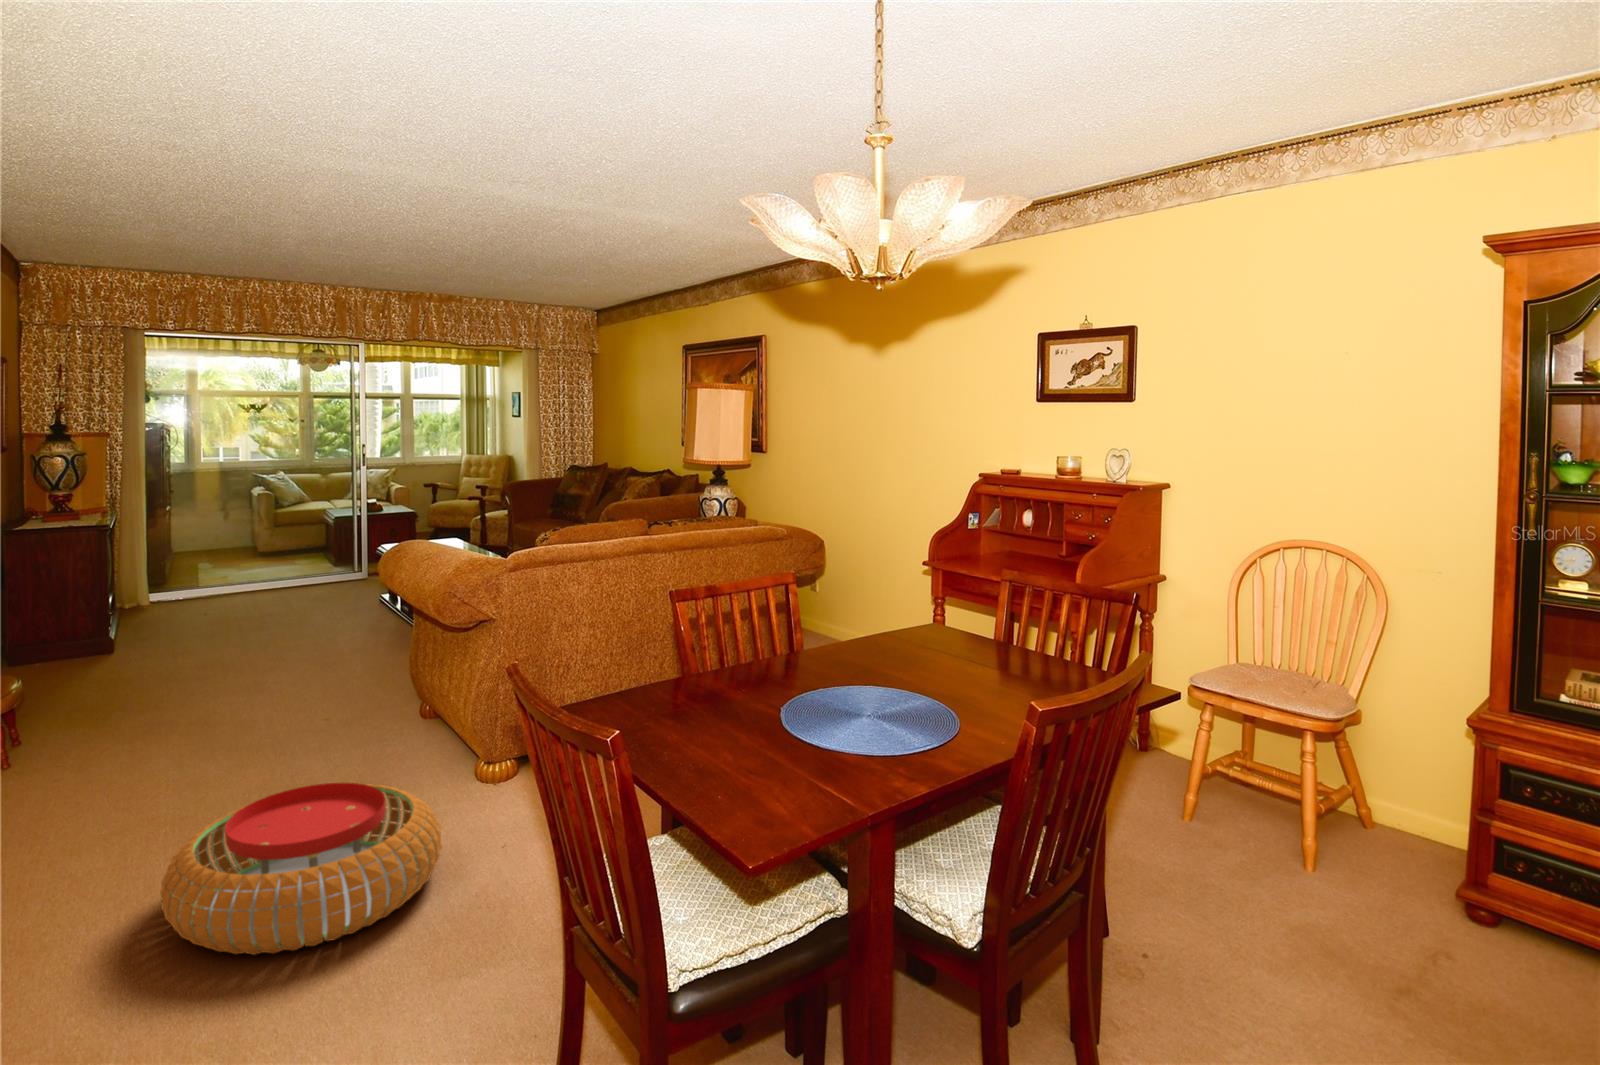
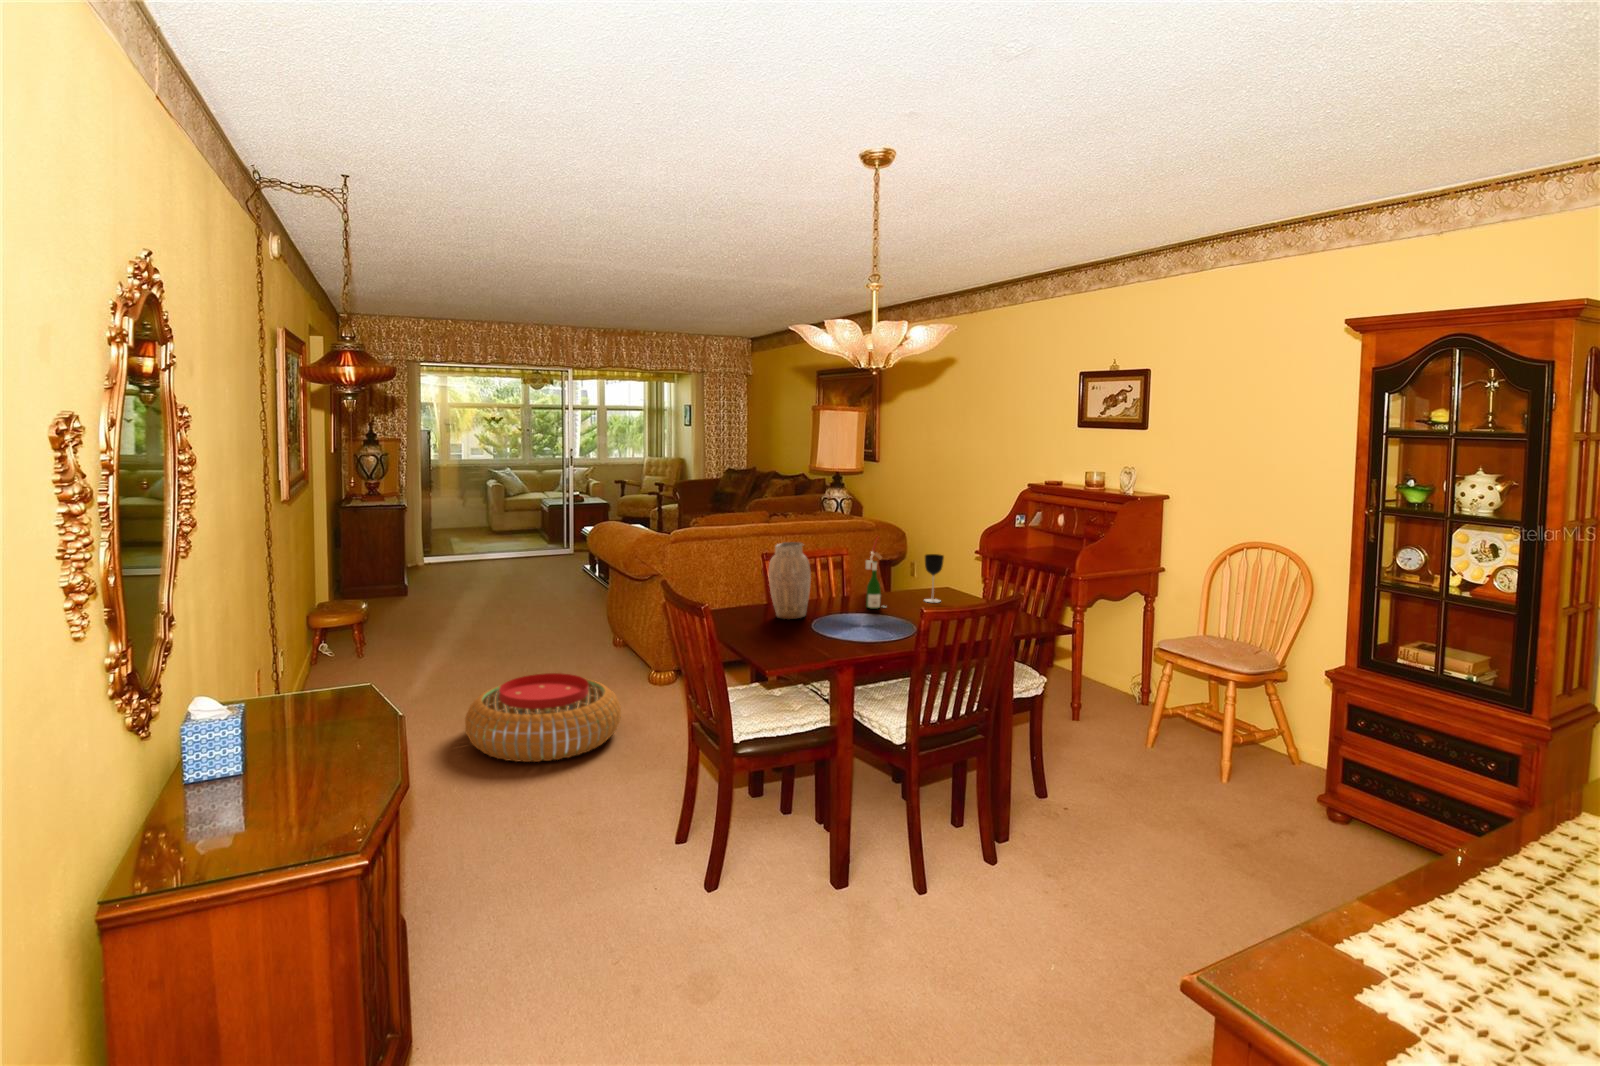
wine bottle: none [829,553,861,663] -> present [866,538,882,609]
vase: none [689,567,757,694] -> present [768,542,811,619]
wine glass: none [905,574,934,646] -> present [925,554,944,603]

